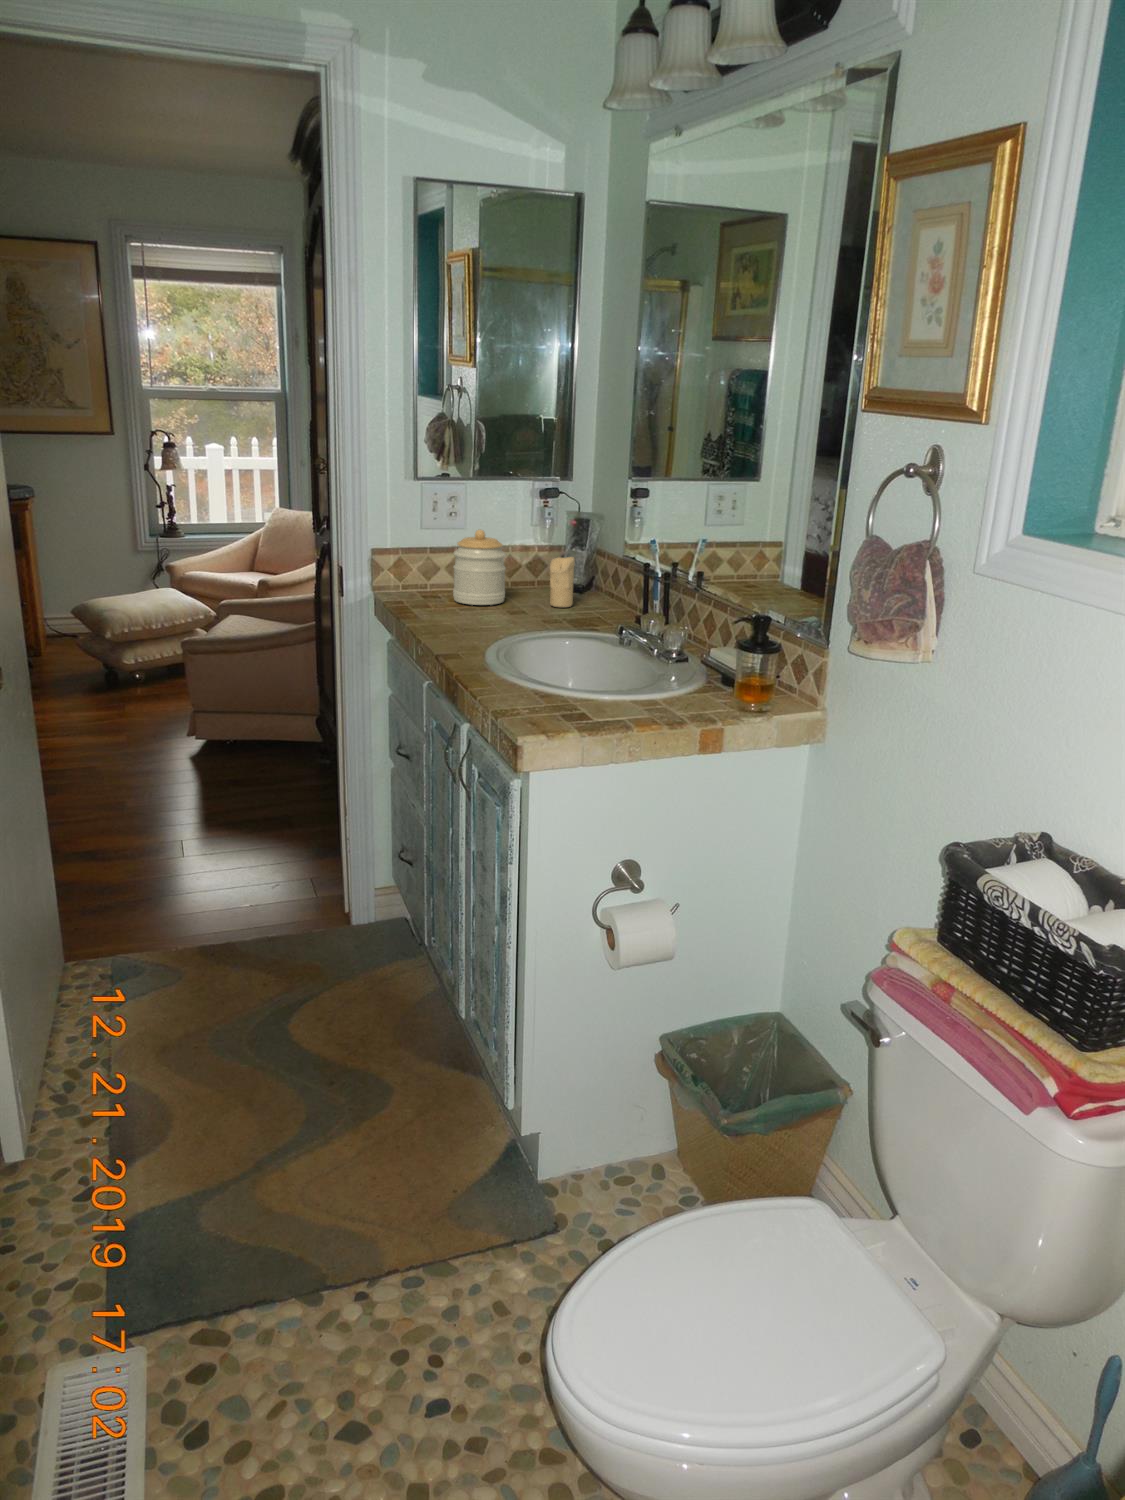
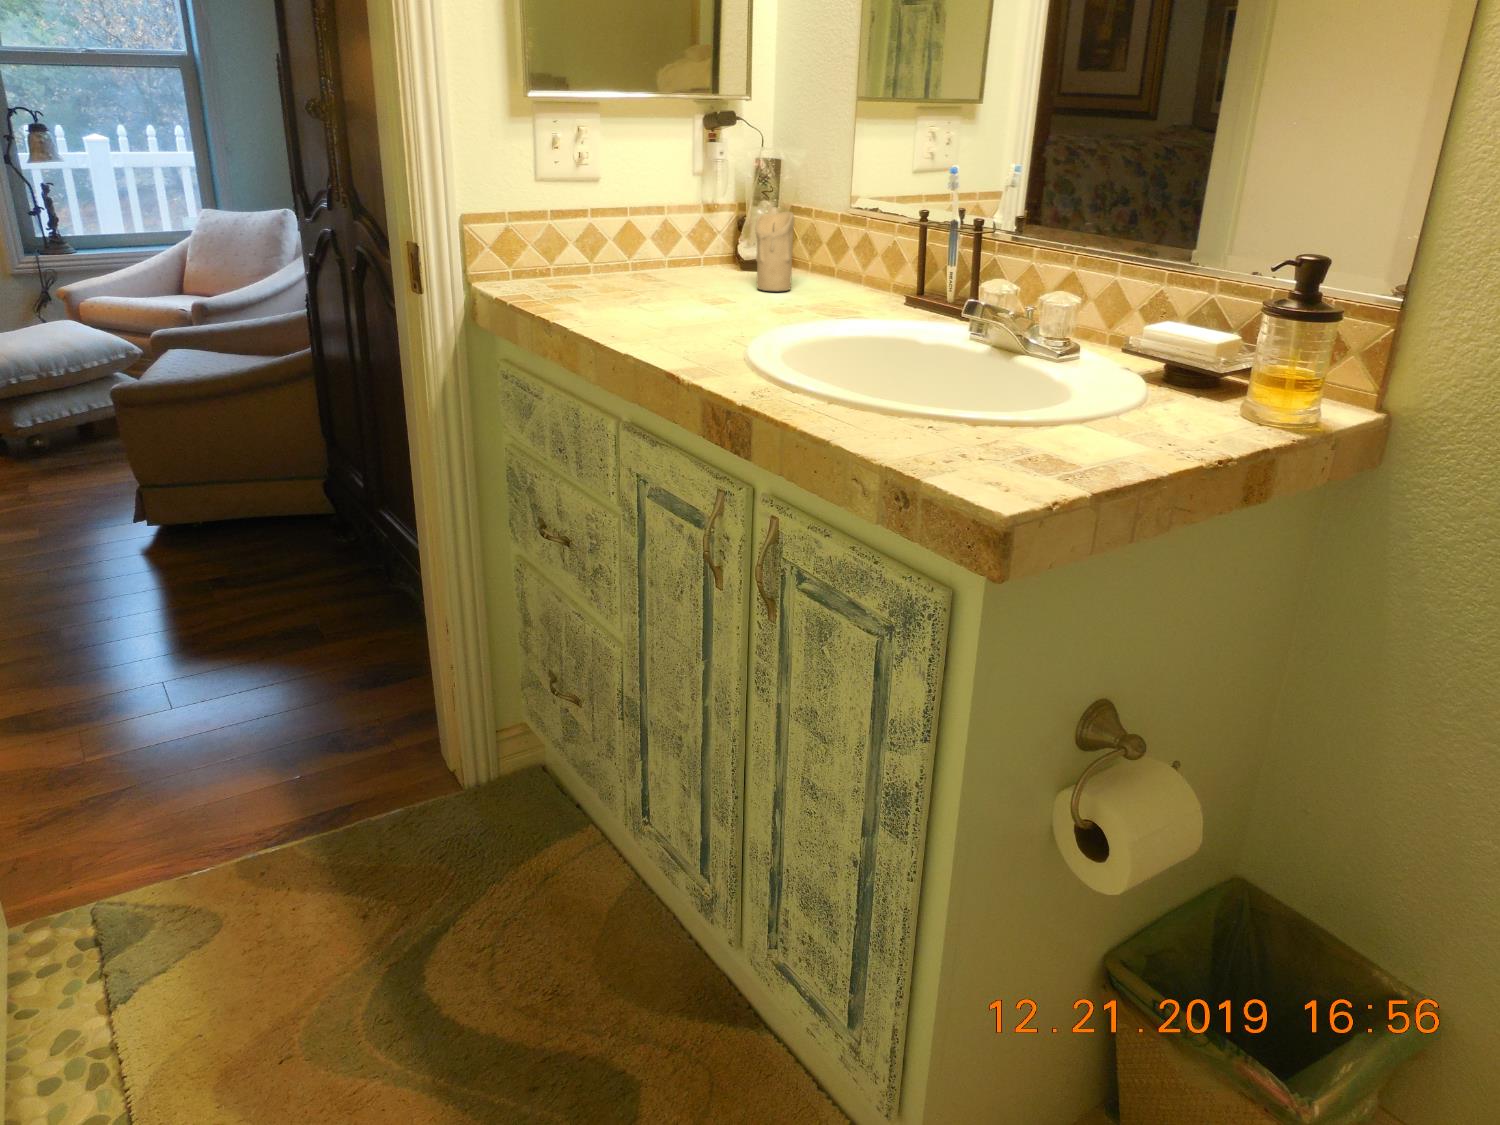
jar: present [453,529,506,605] -> none [604,172,687,294]

